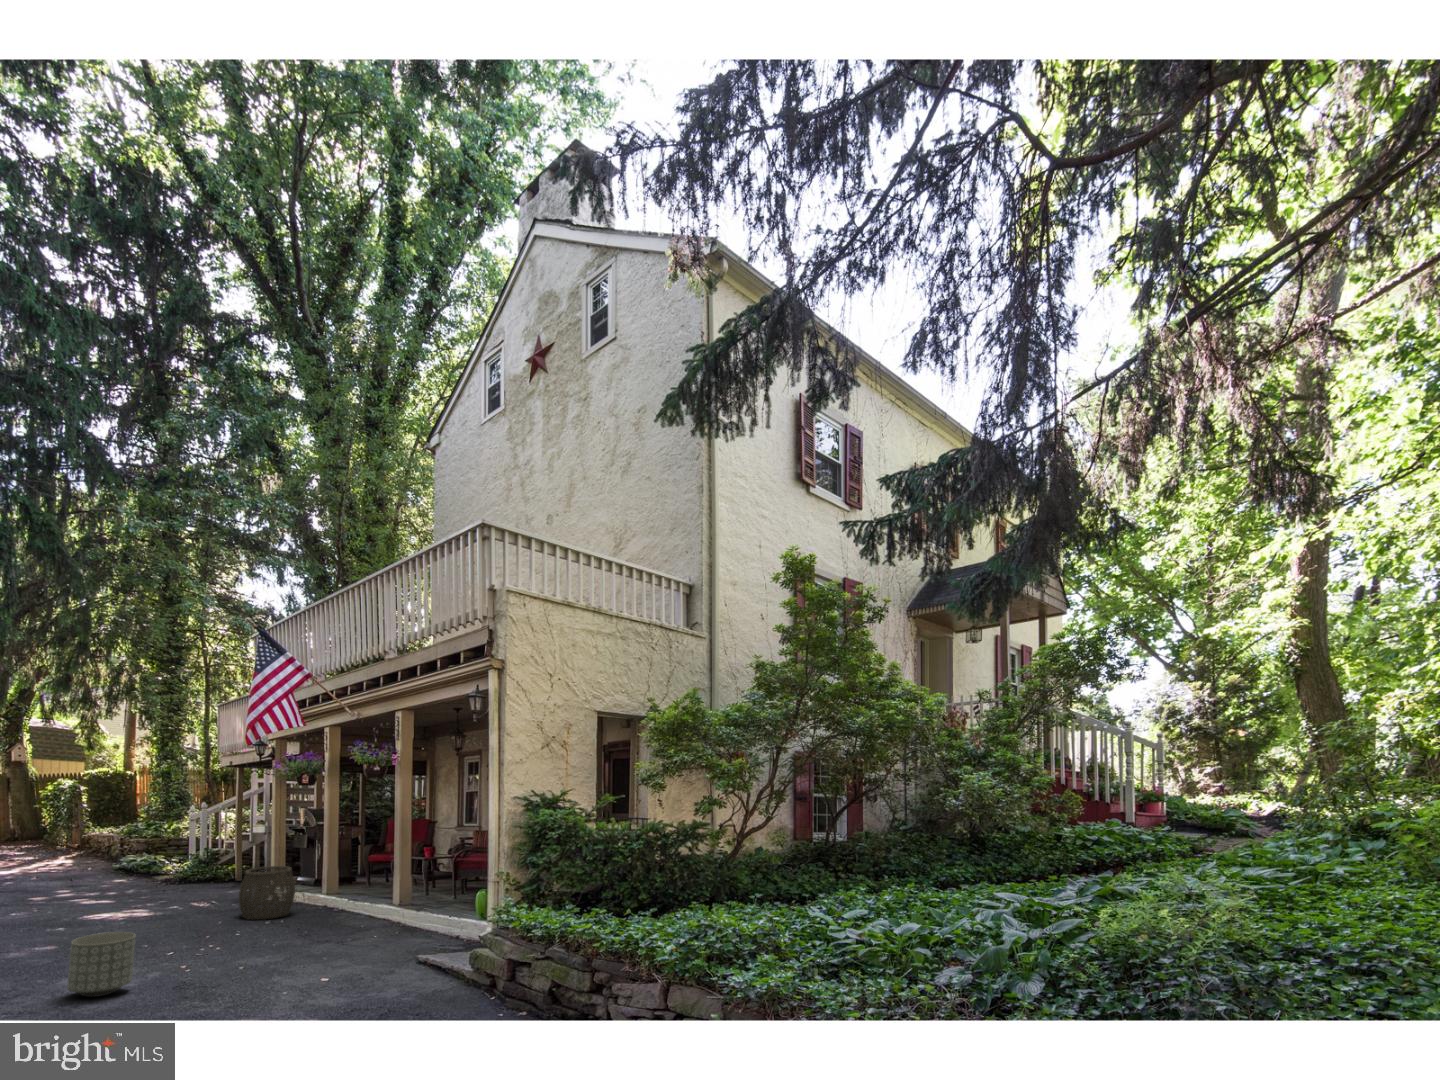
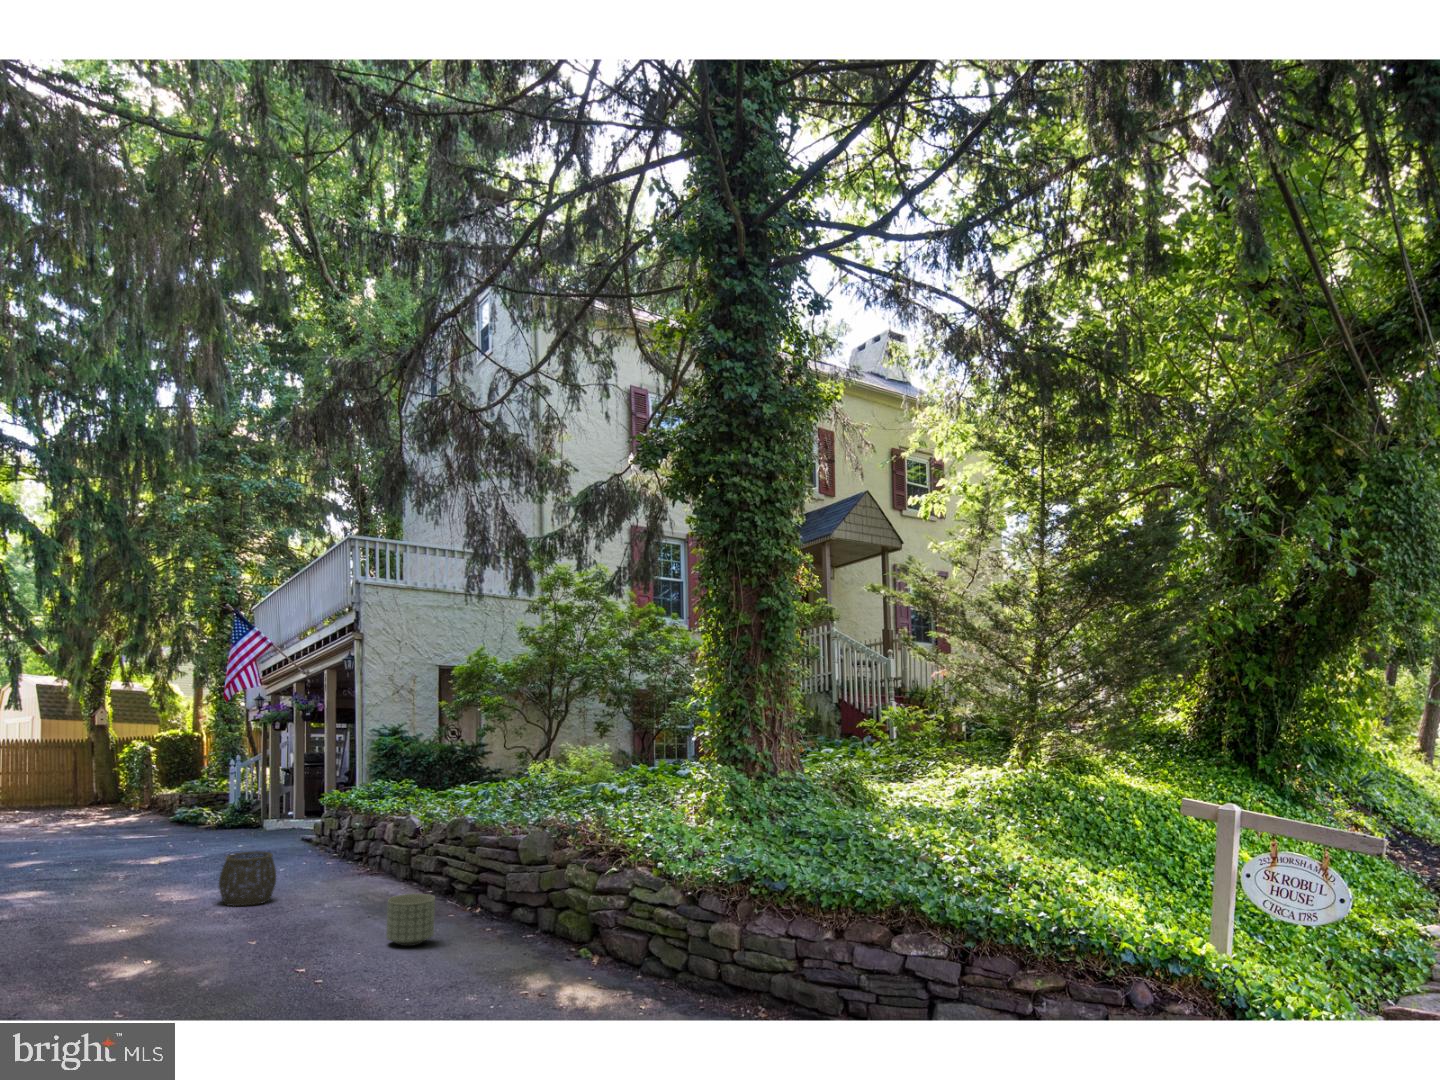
planter: present [67,932,136,997] -> present [386,894,435,946]

